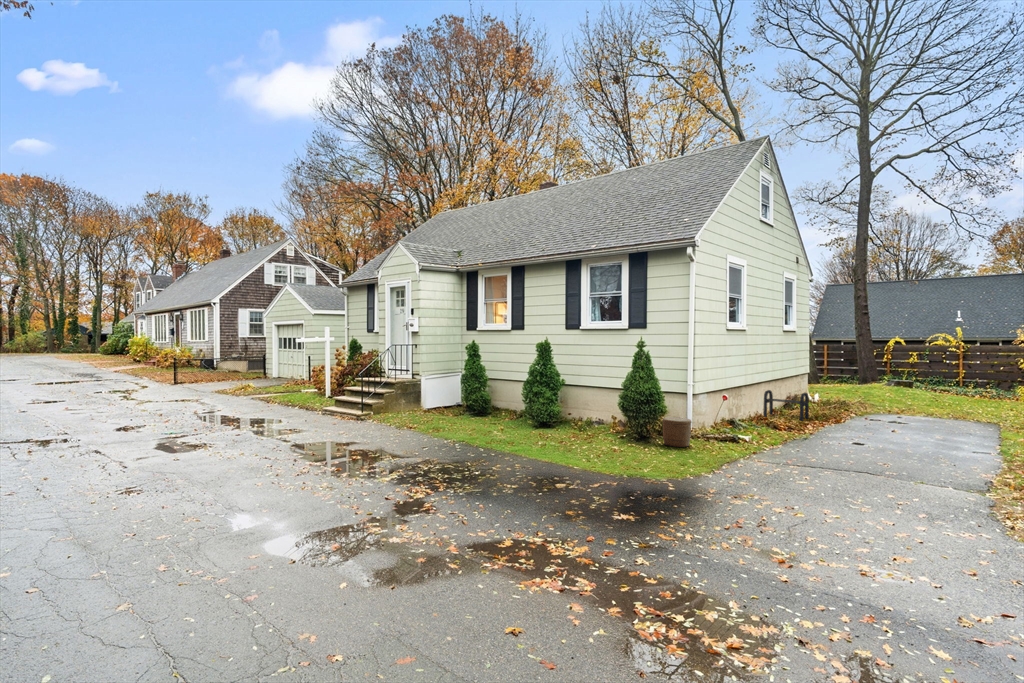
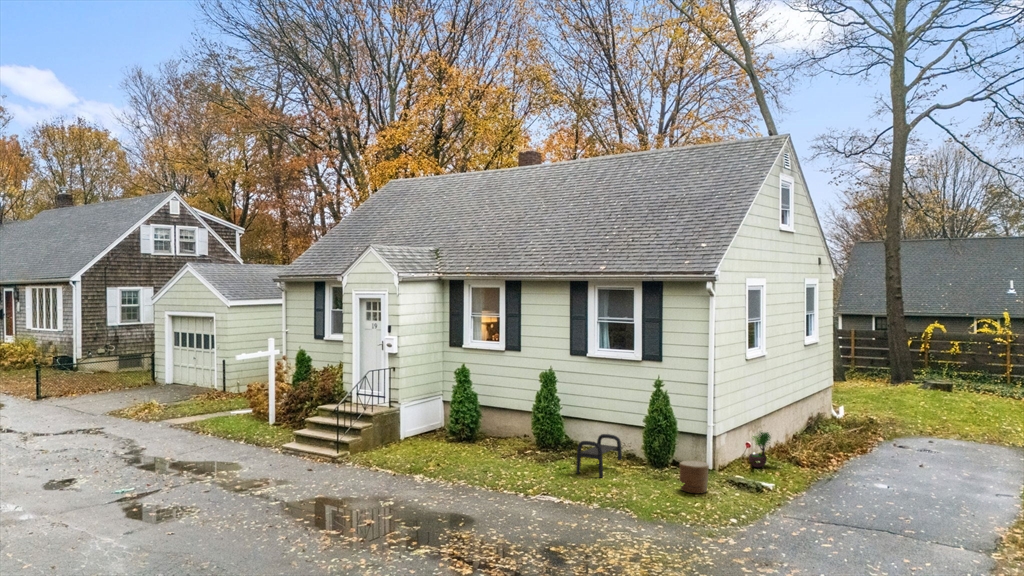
bench: present [763,390,809,421] -> present [576,434,622,477]
potted tree: none [729,393,752,430] -> present [749,432,771,467]

